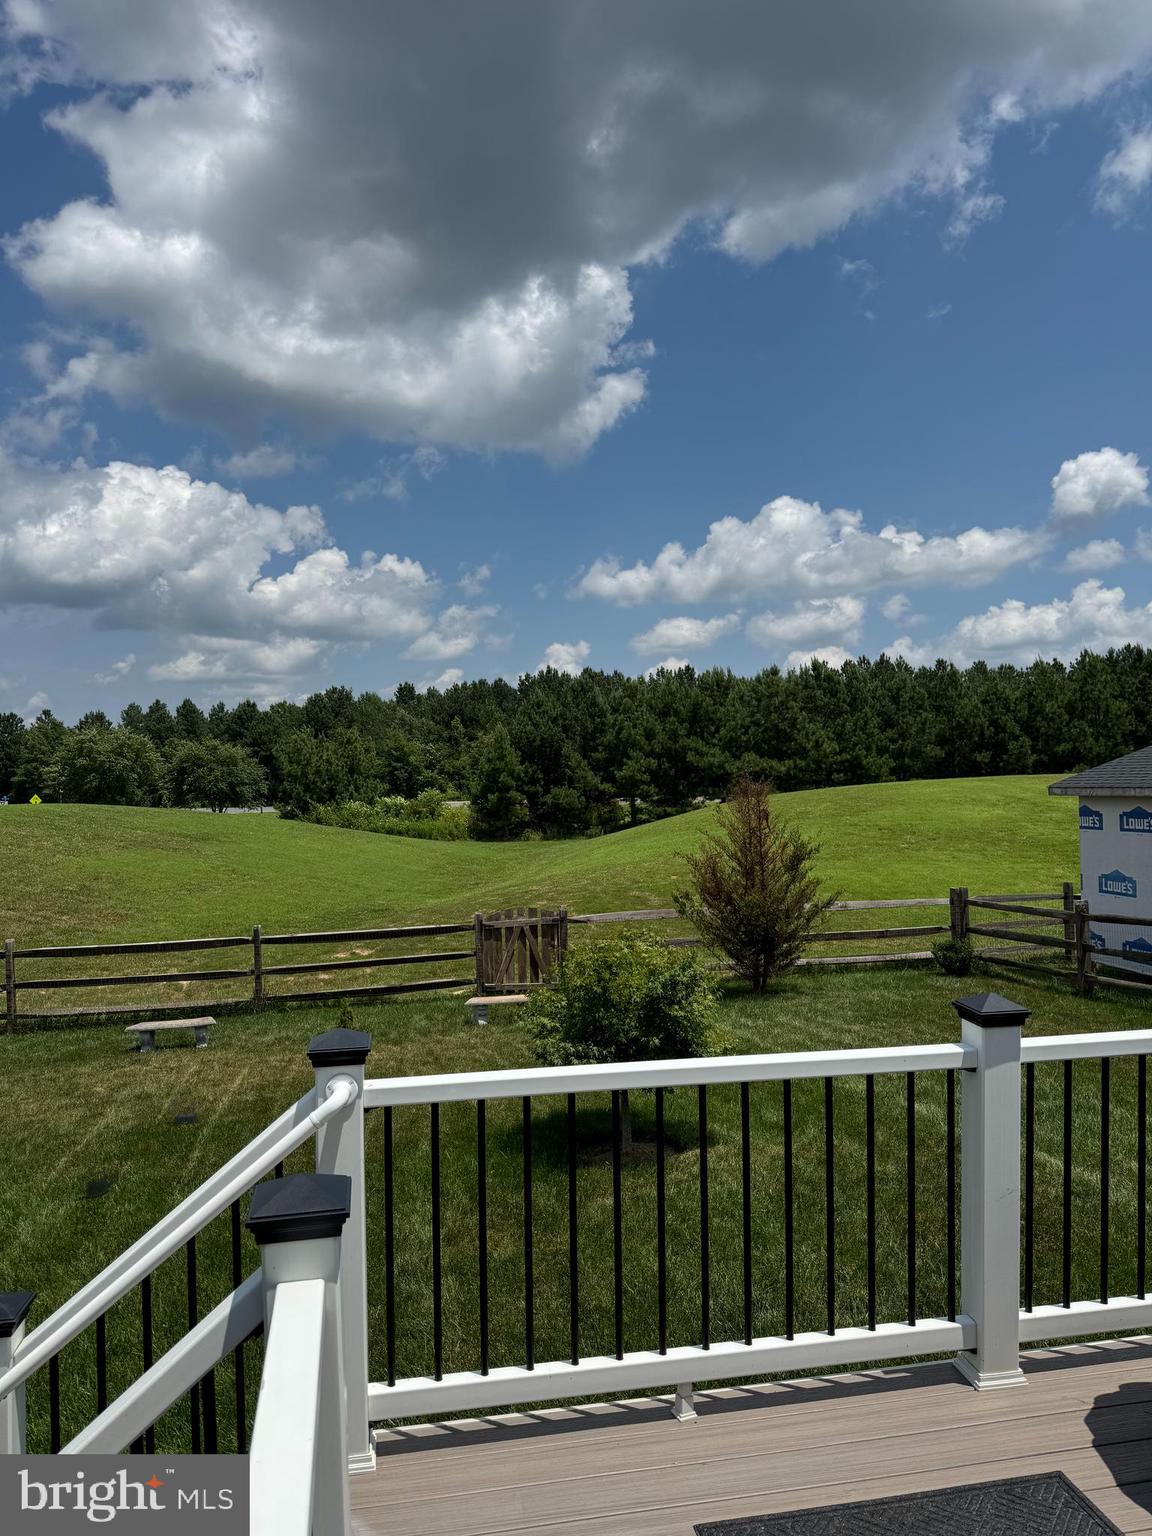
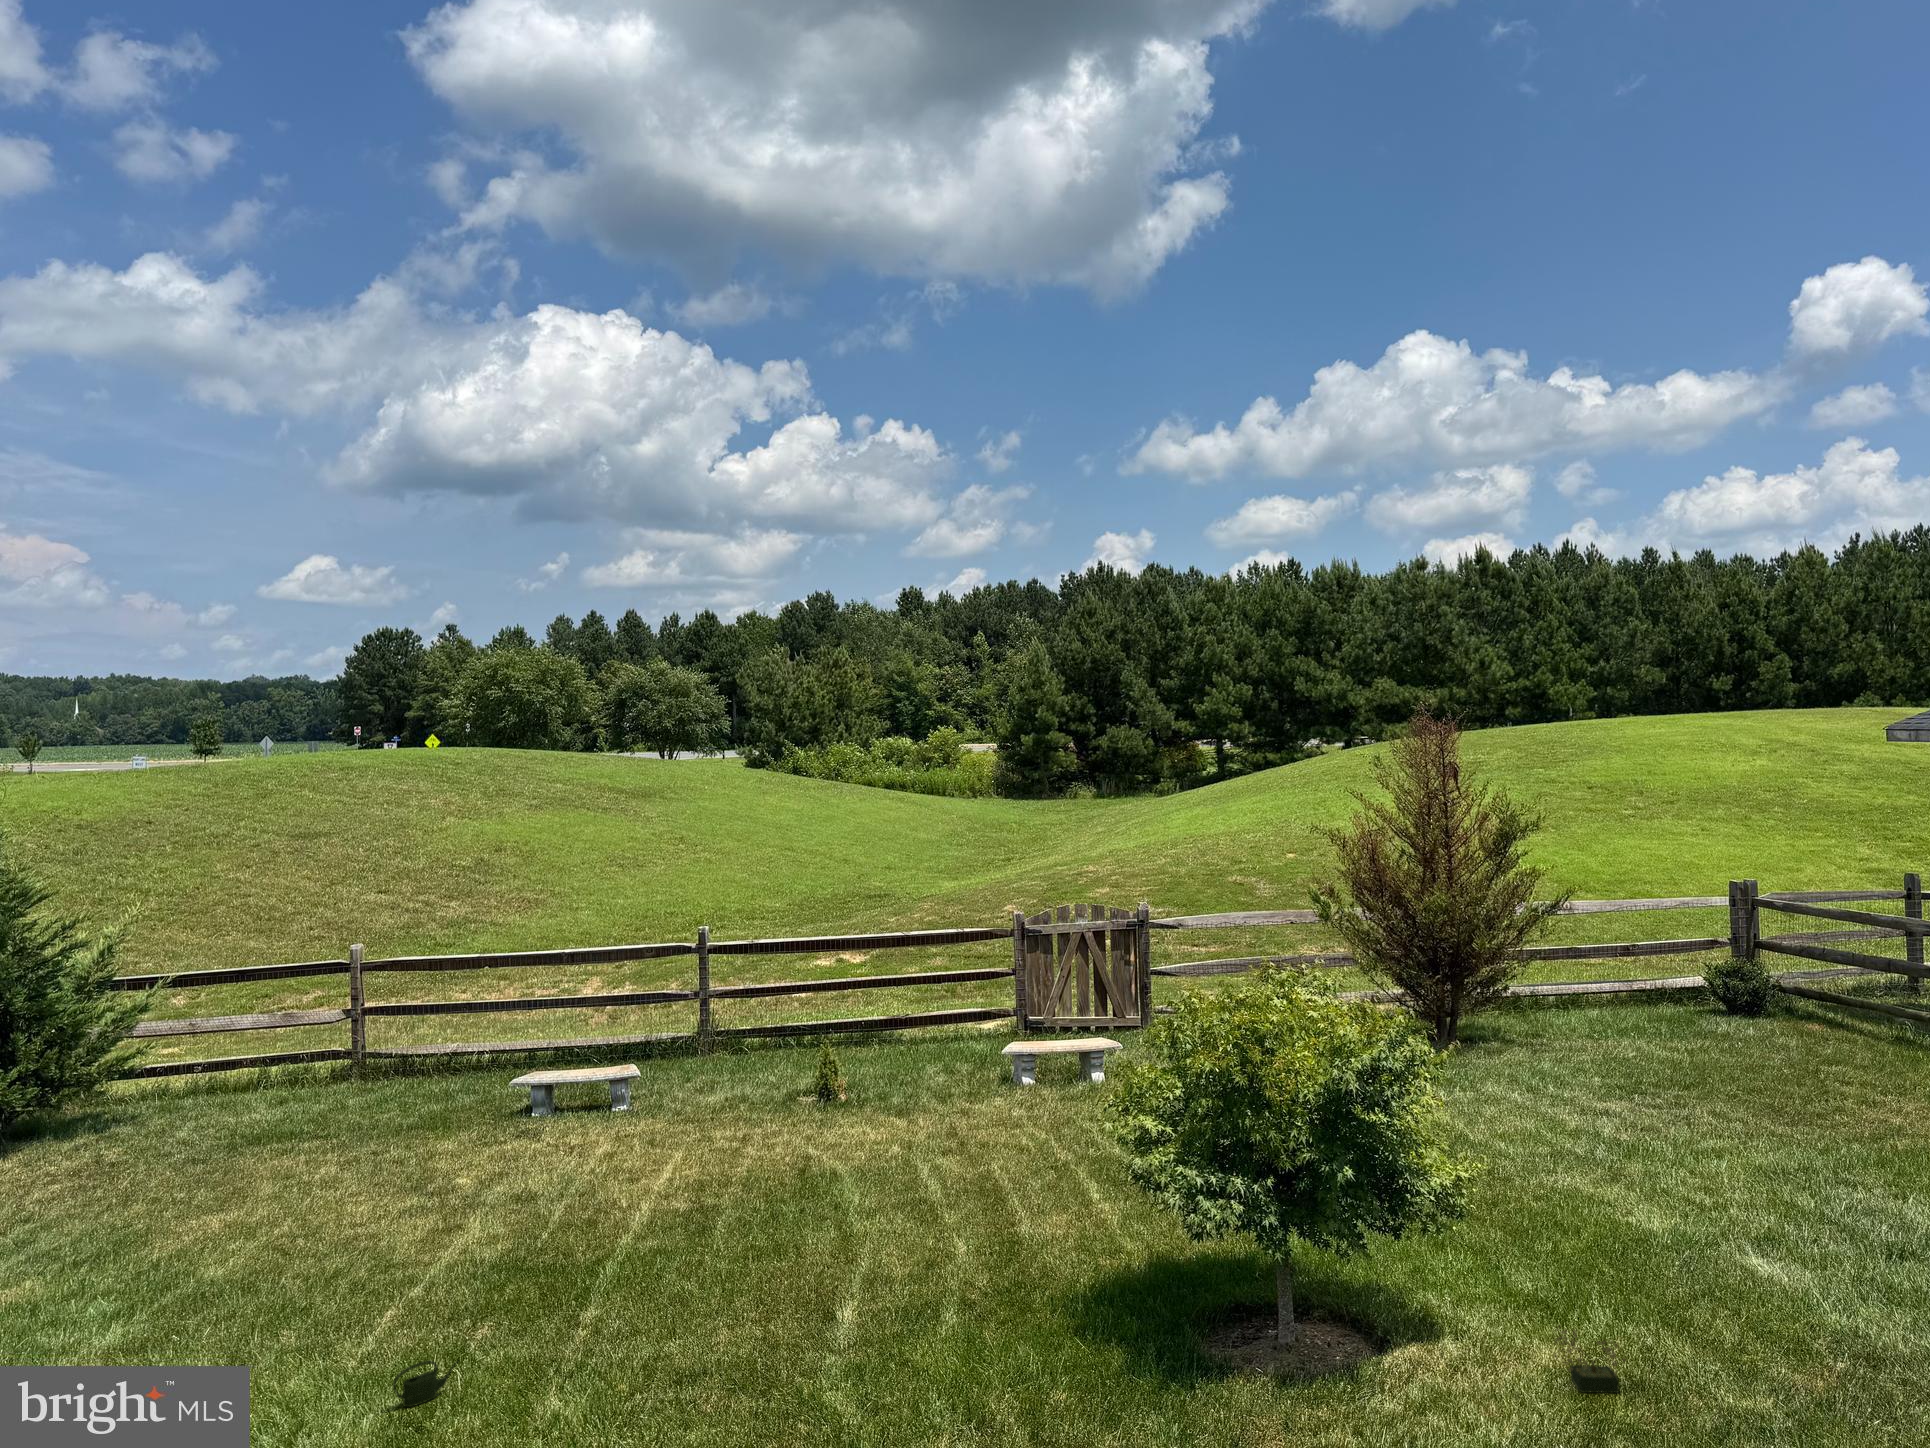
decorative plant: present [171,1097,200,1124] -> present [1555,1329,1625,1393]

